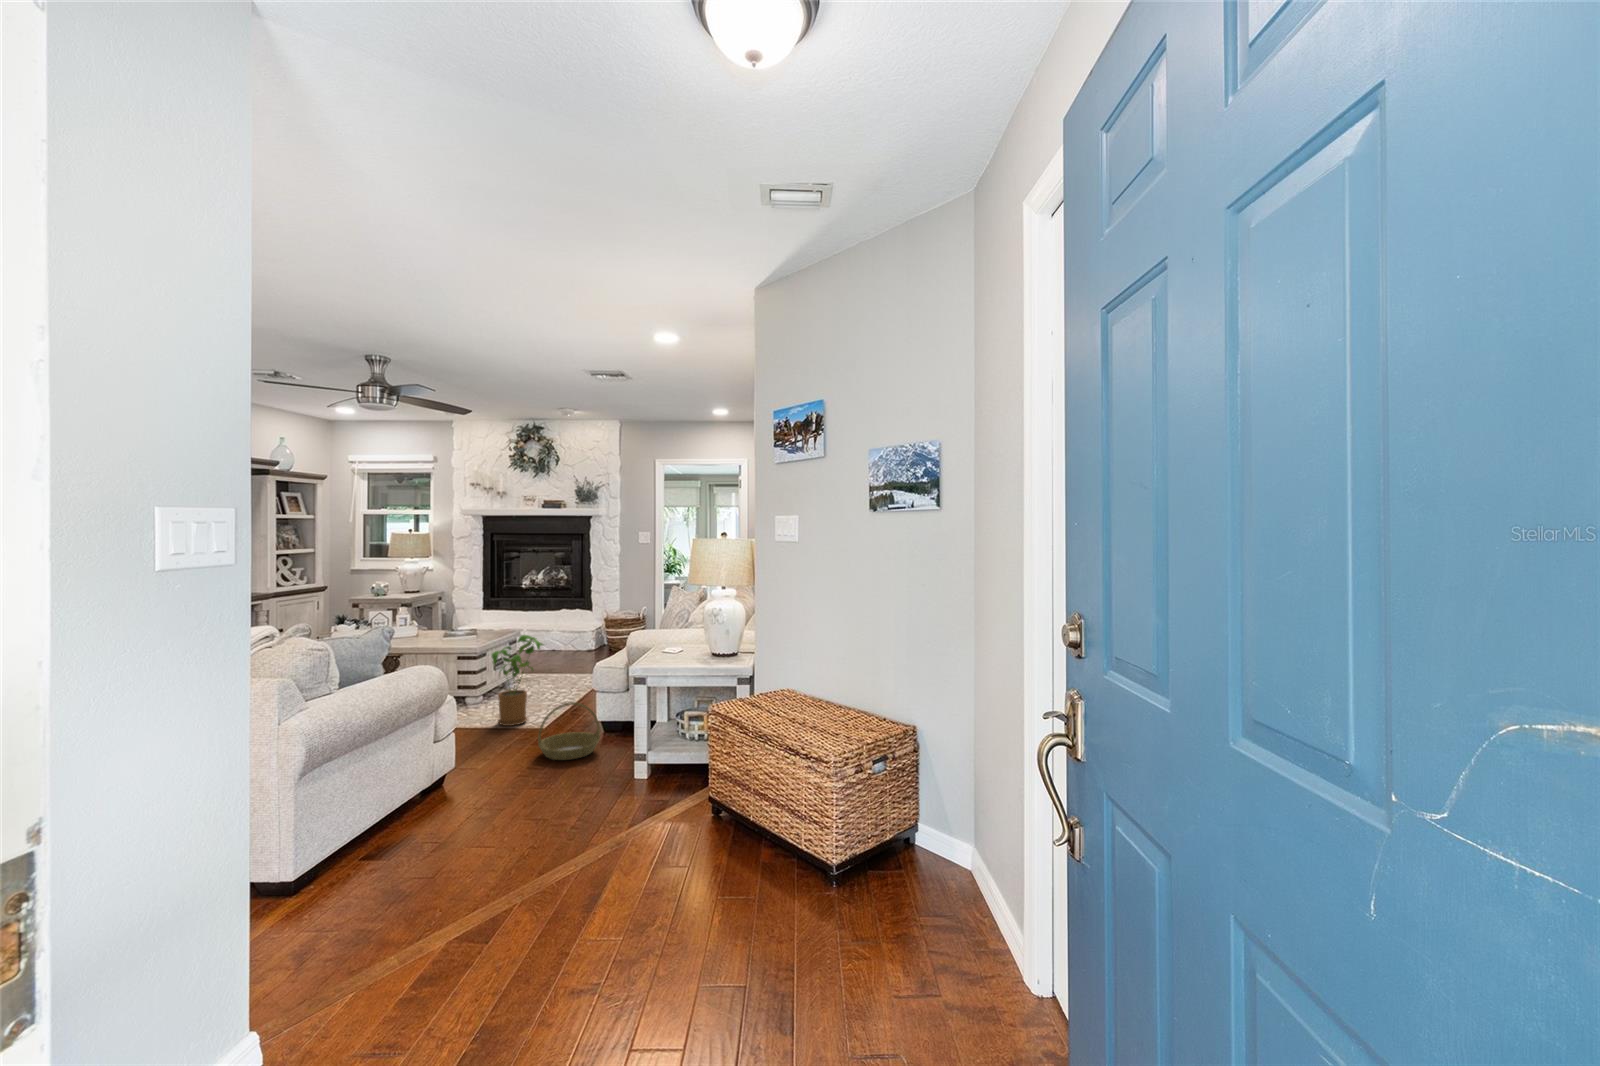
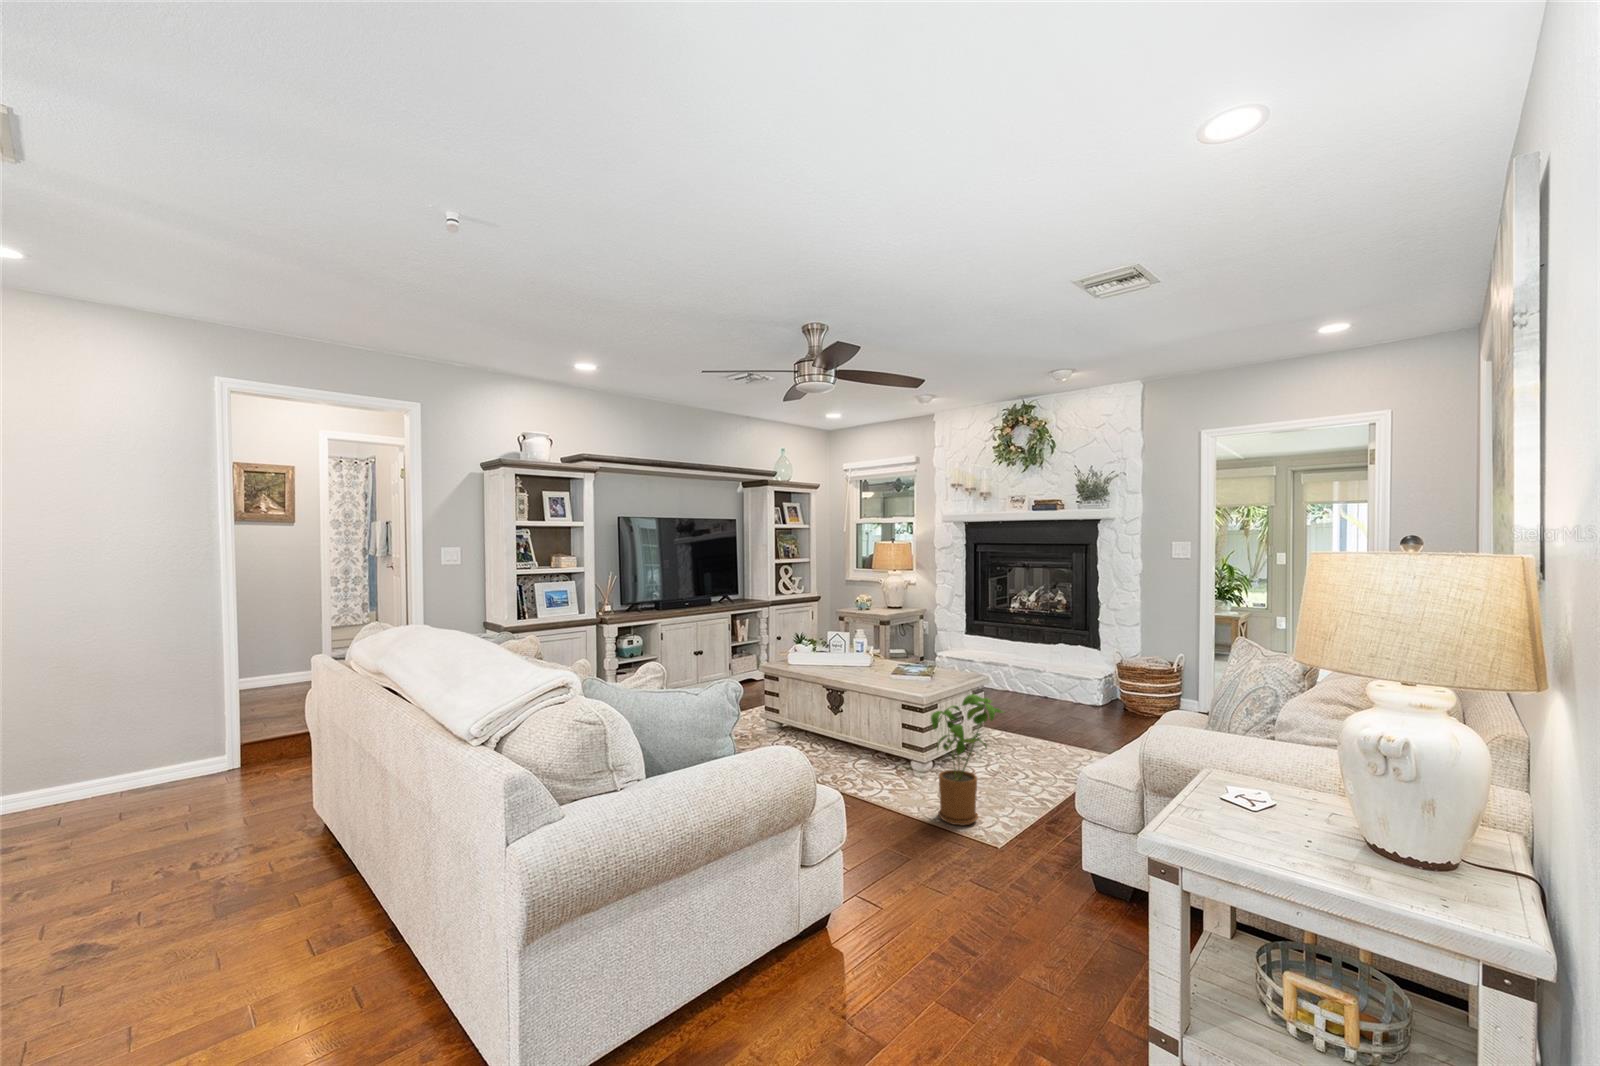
basket: present [538,702,600,760] -> none [969,835,1073,942]

